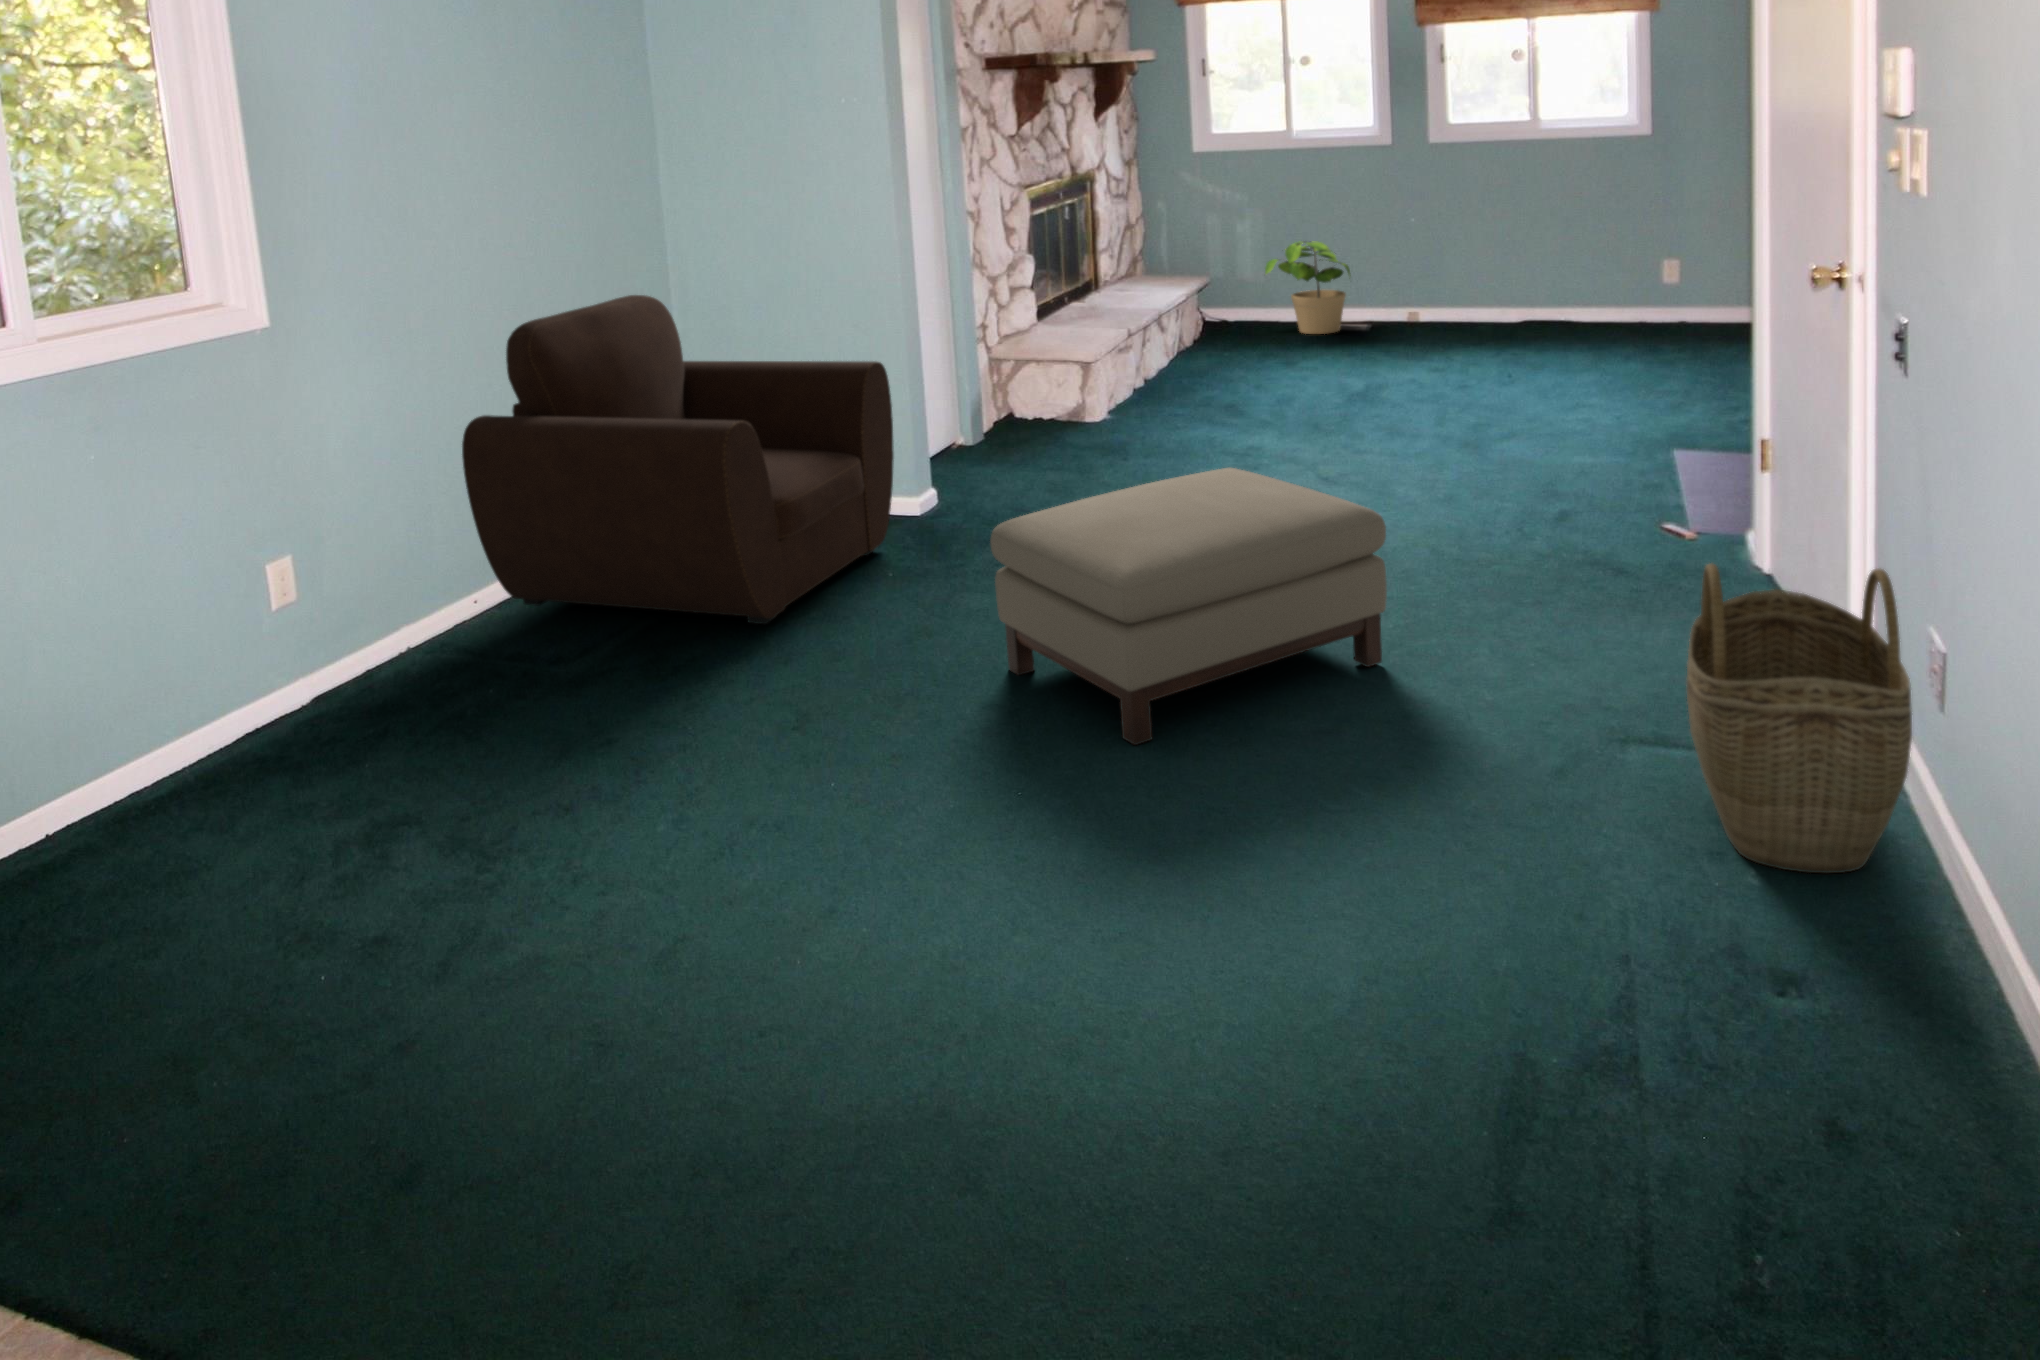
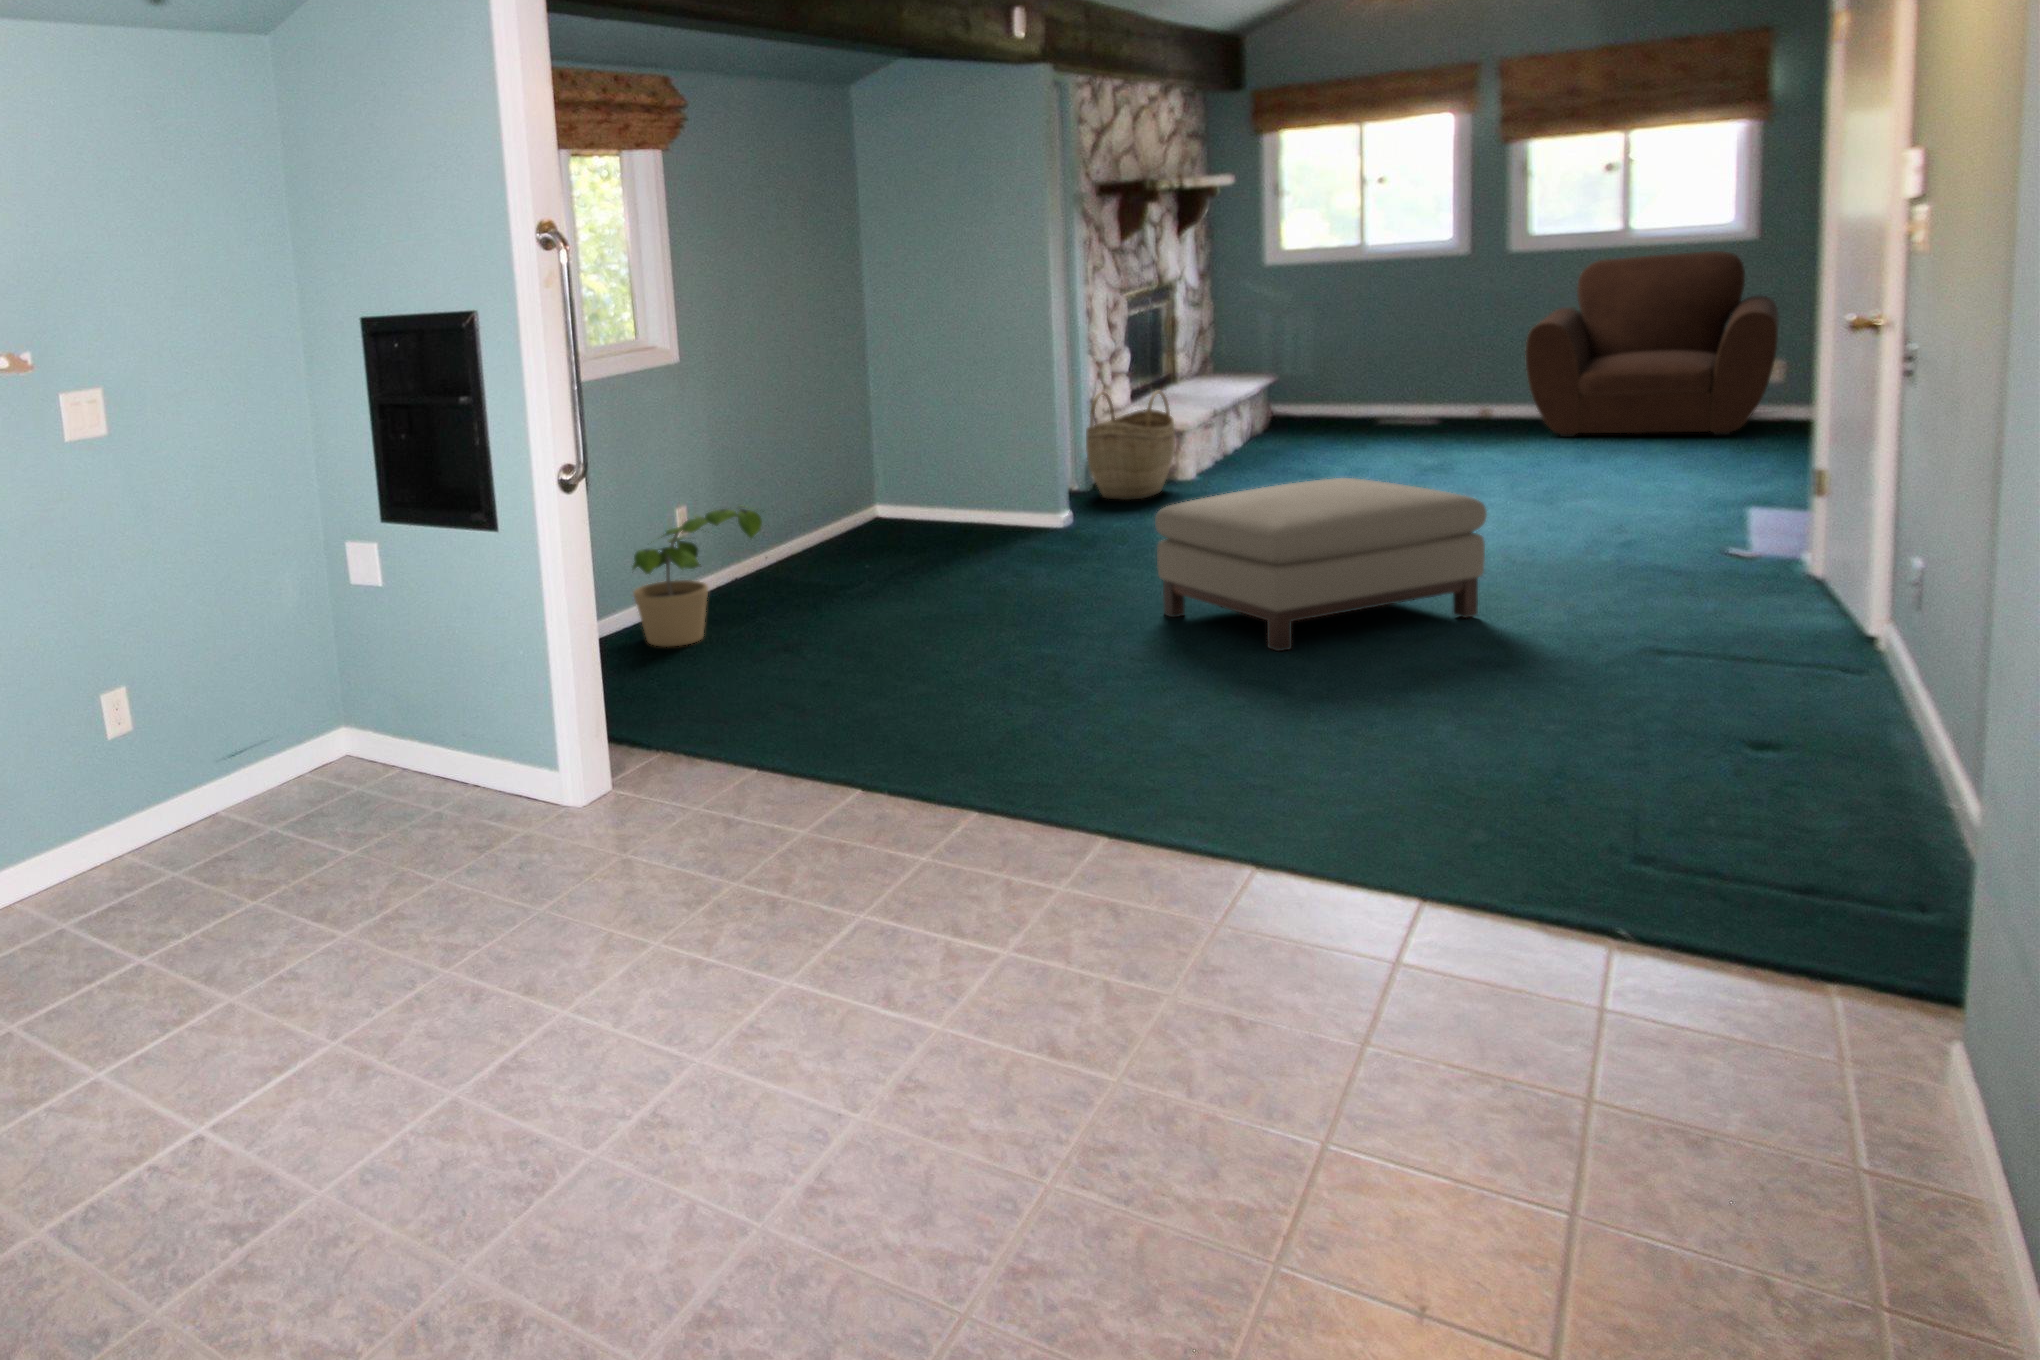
potted plant: present [1265,241,1351,334] -> present [633,507,762,647]
armchair: present [462,295,894,624] -> present [1525,251,1779,437]
woven basket: present [1686,563,1912,873] -> present [1086,391,1175,500]

